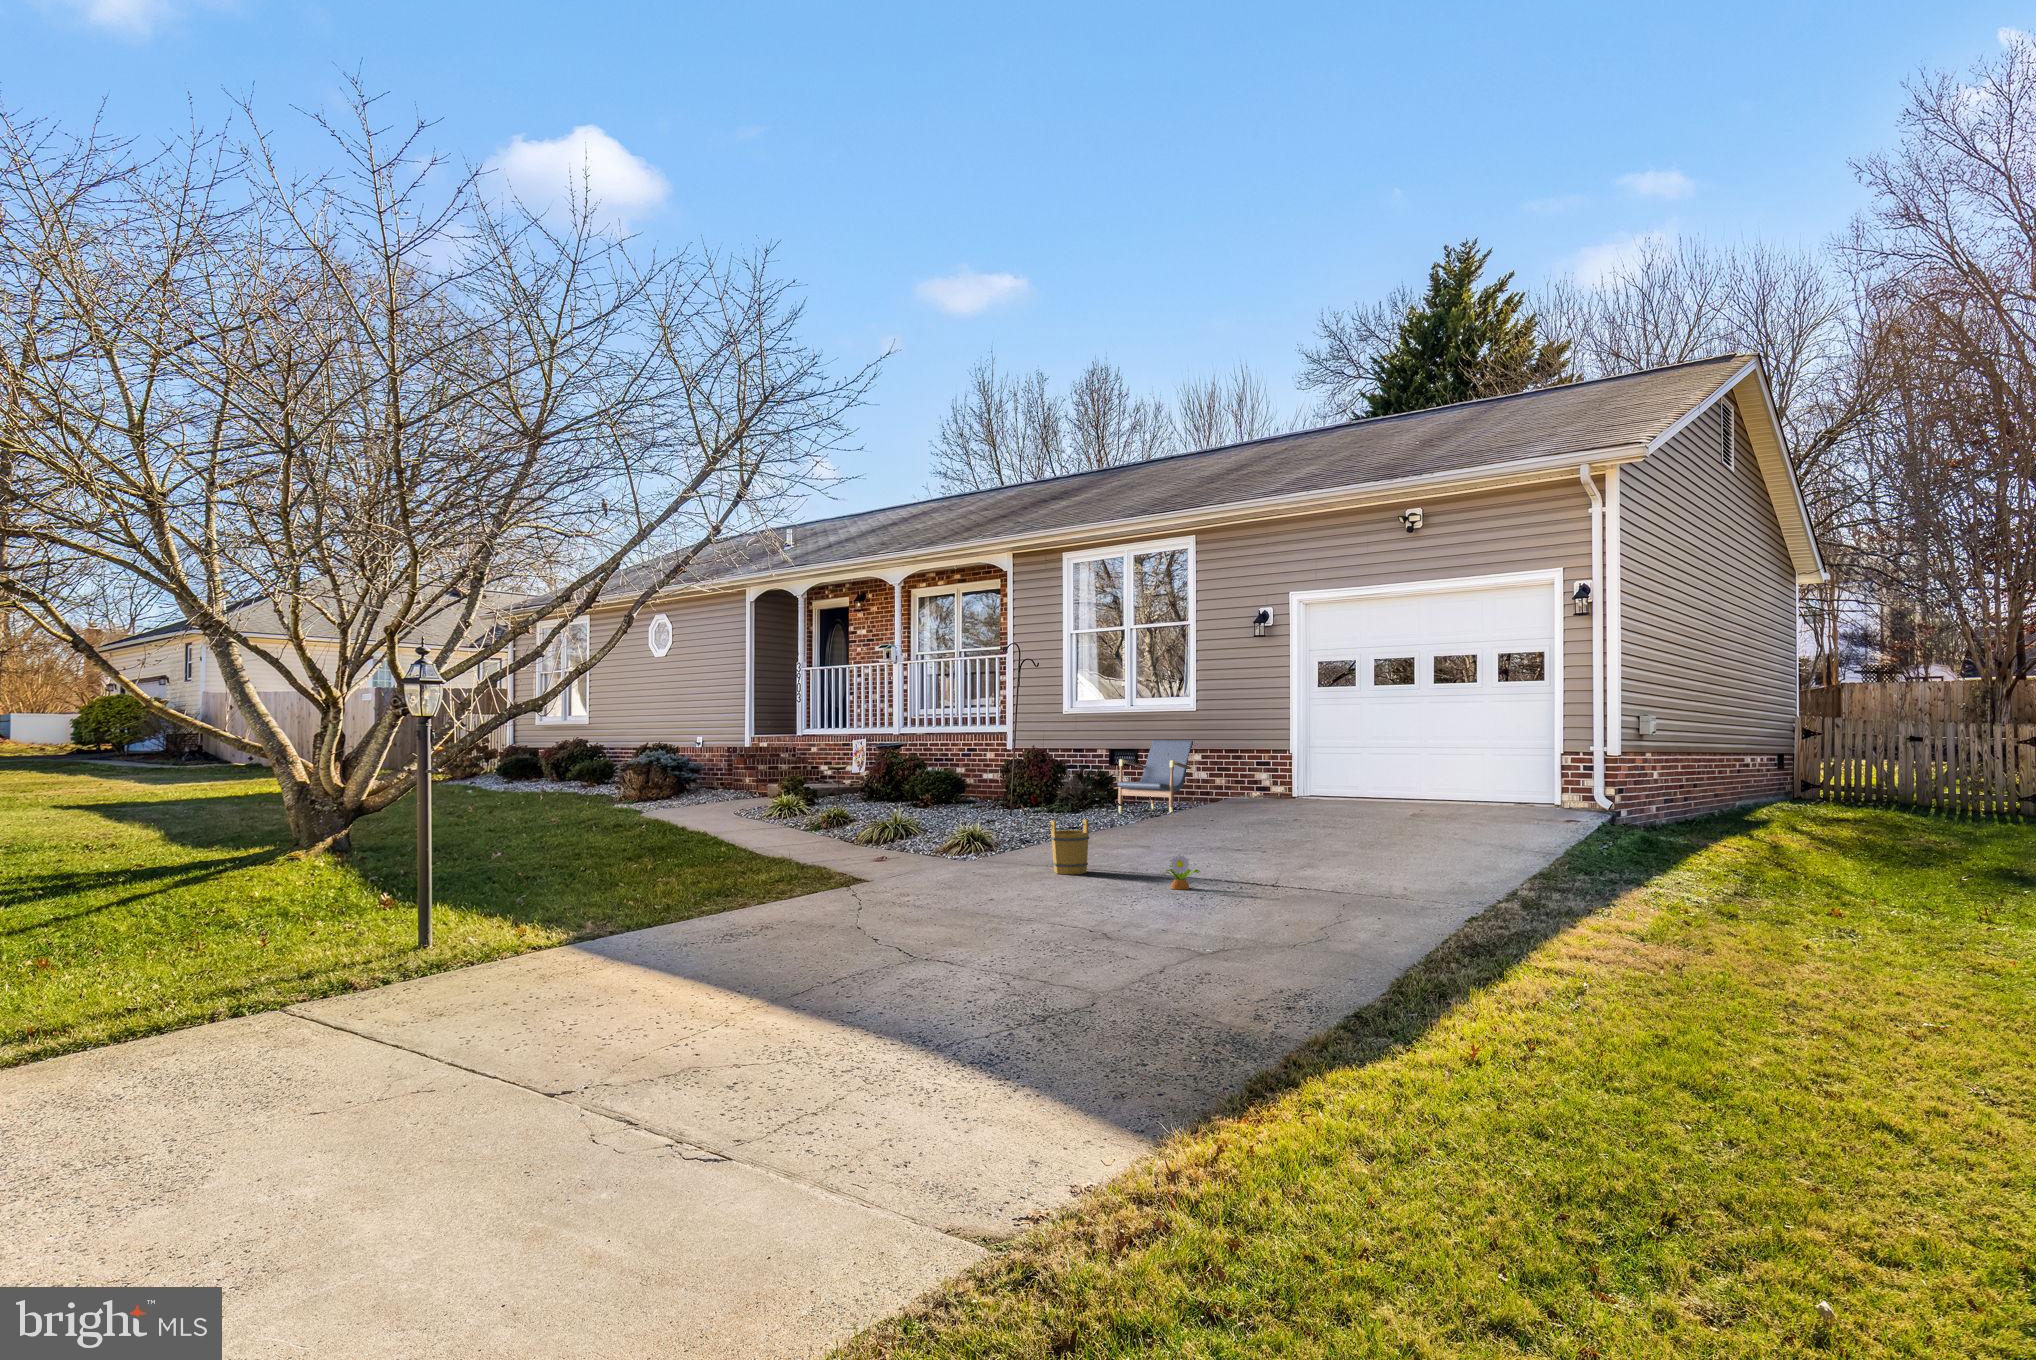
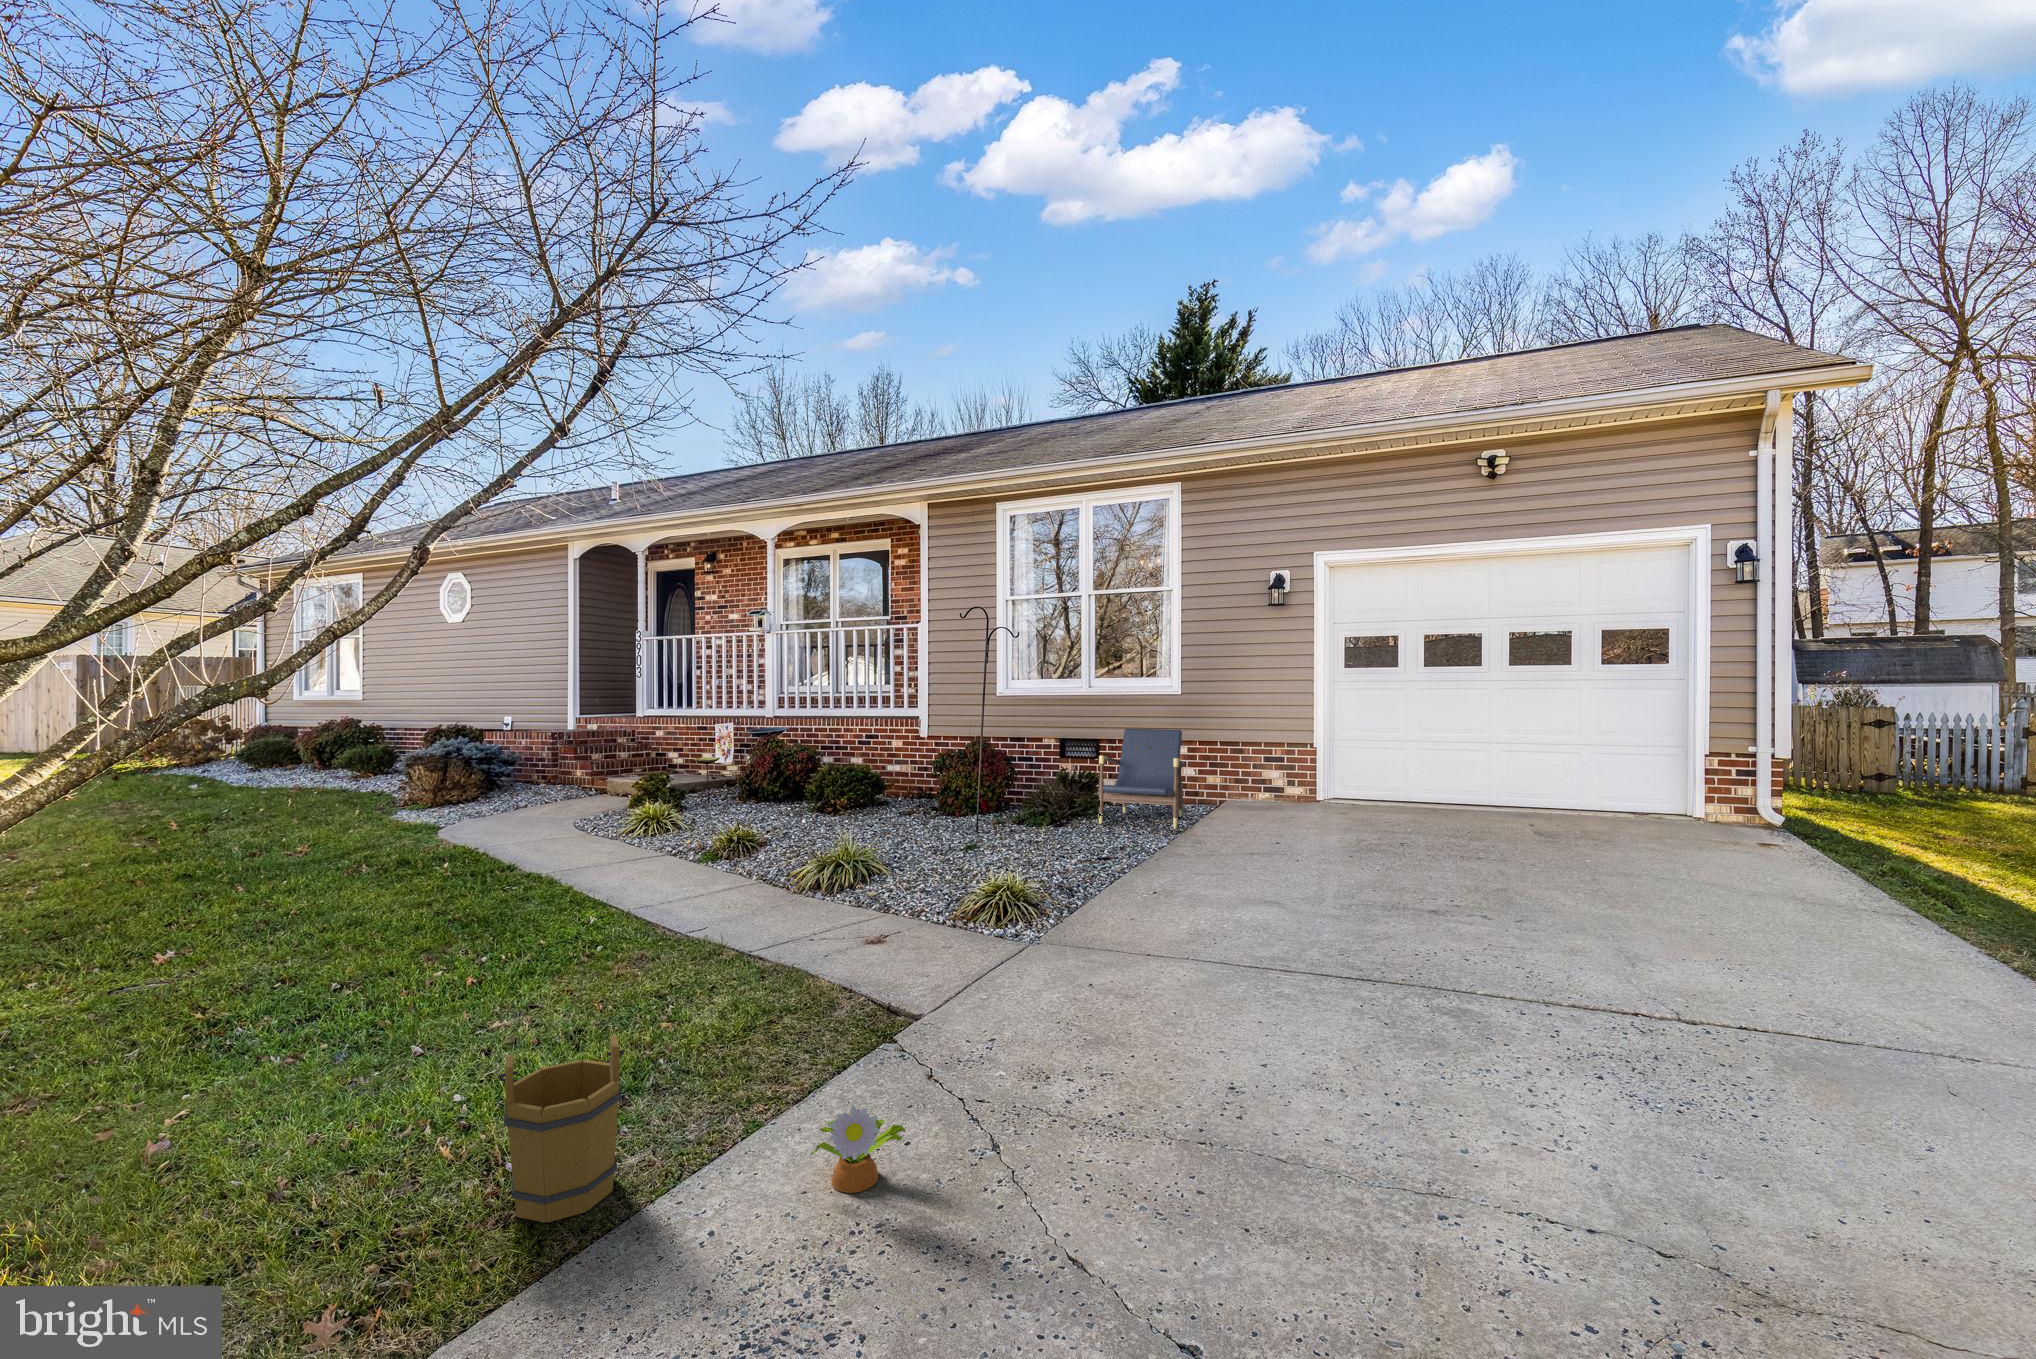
bucket: present [1049,819,1089,874] -> present [498,1034,625,1223]
decorative plant: present [1163,854,1200,890] -> present [810,1106,906,1193]

